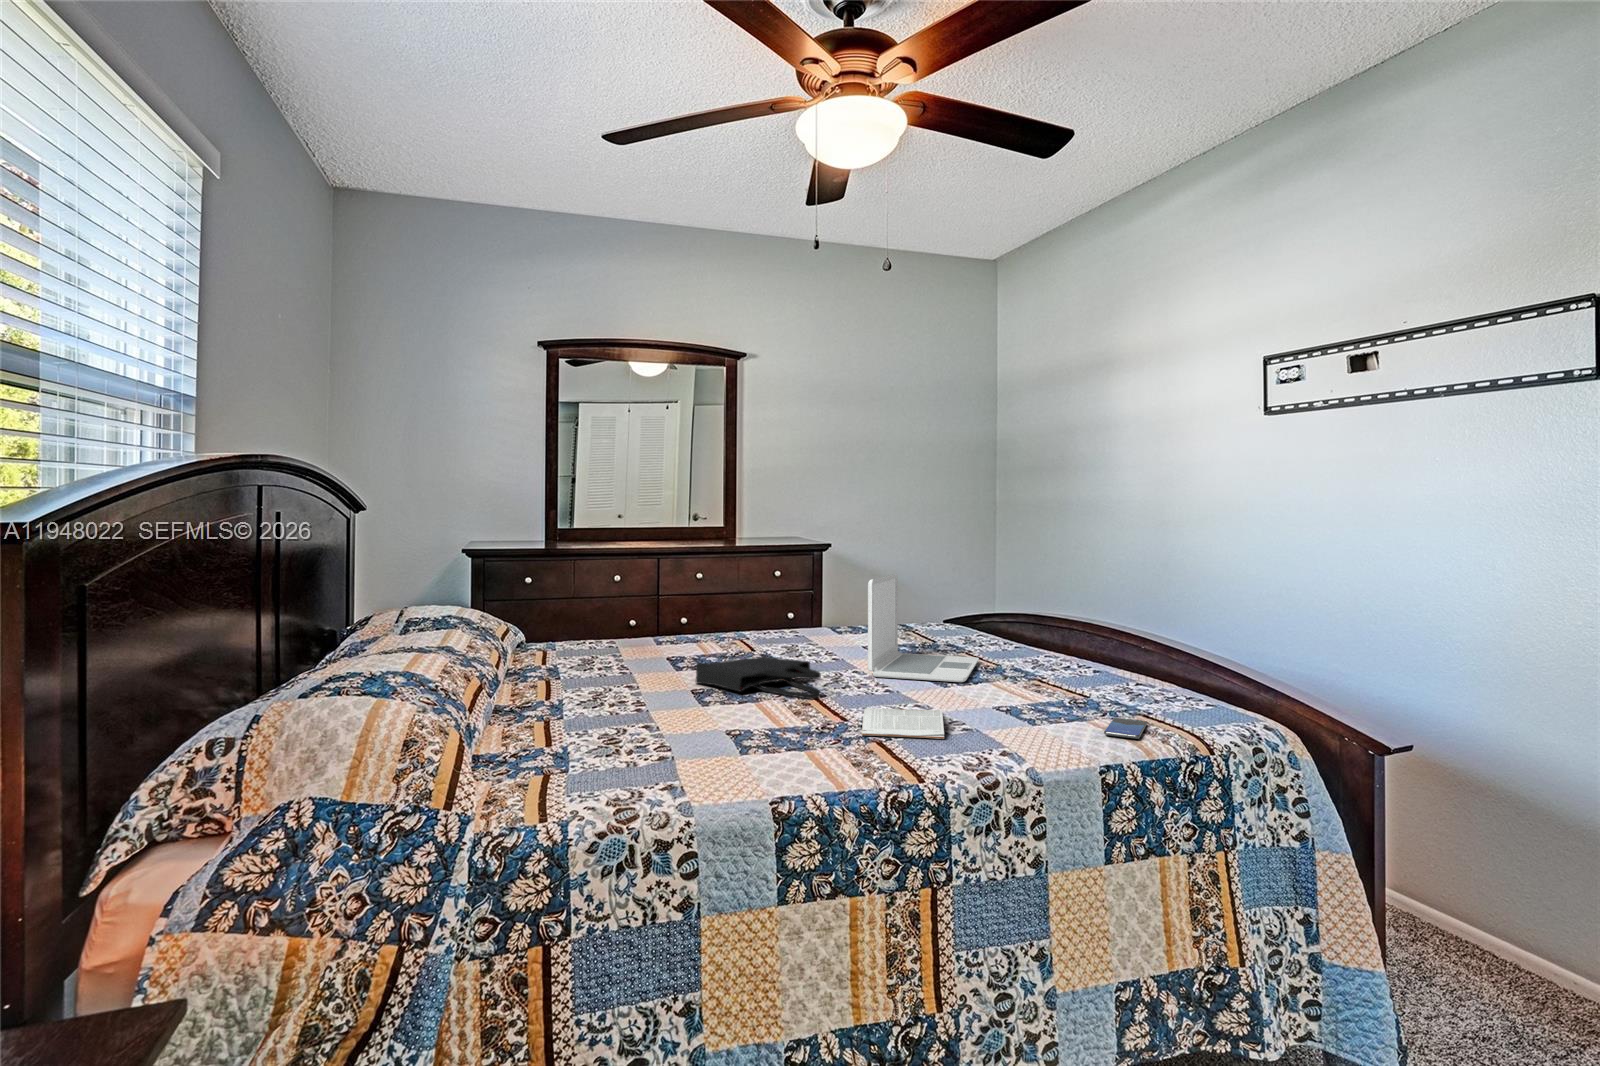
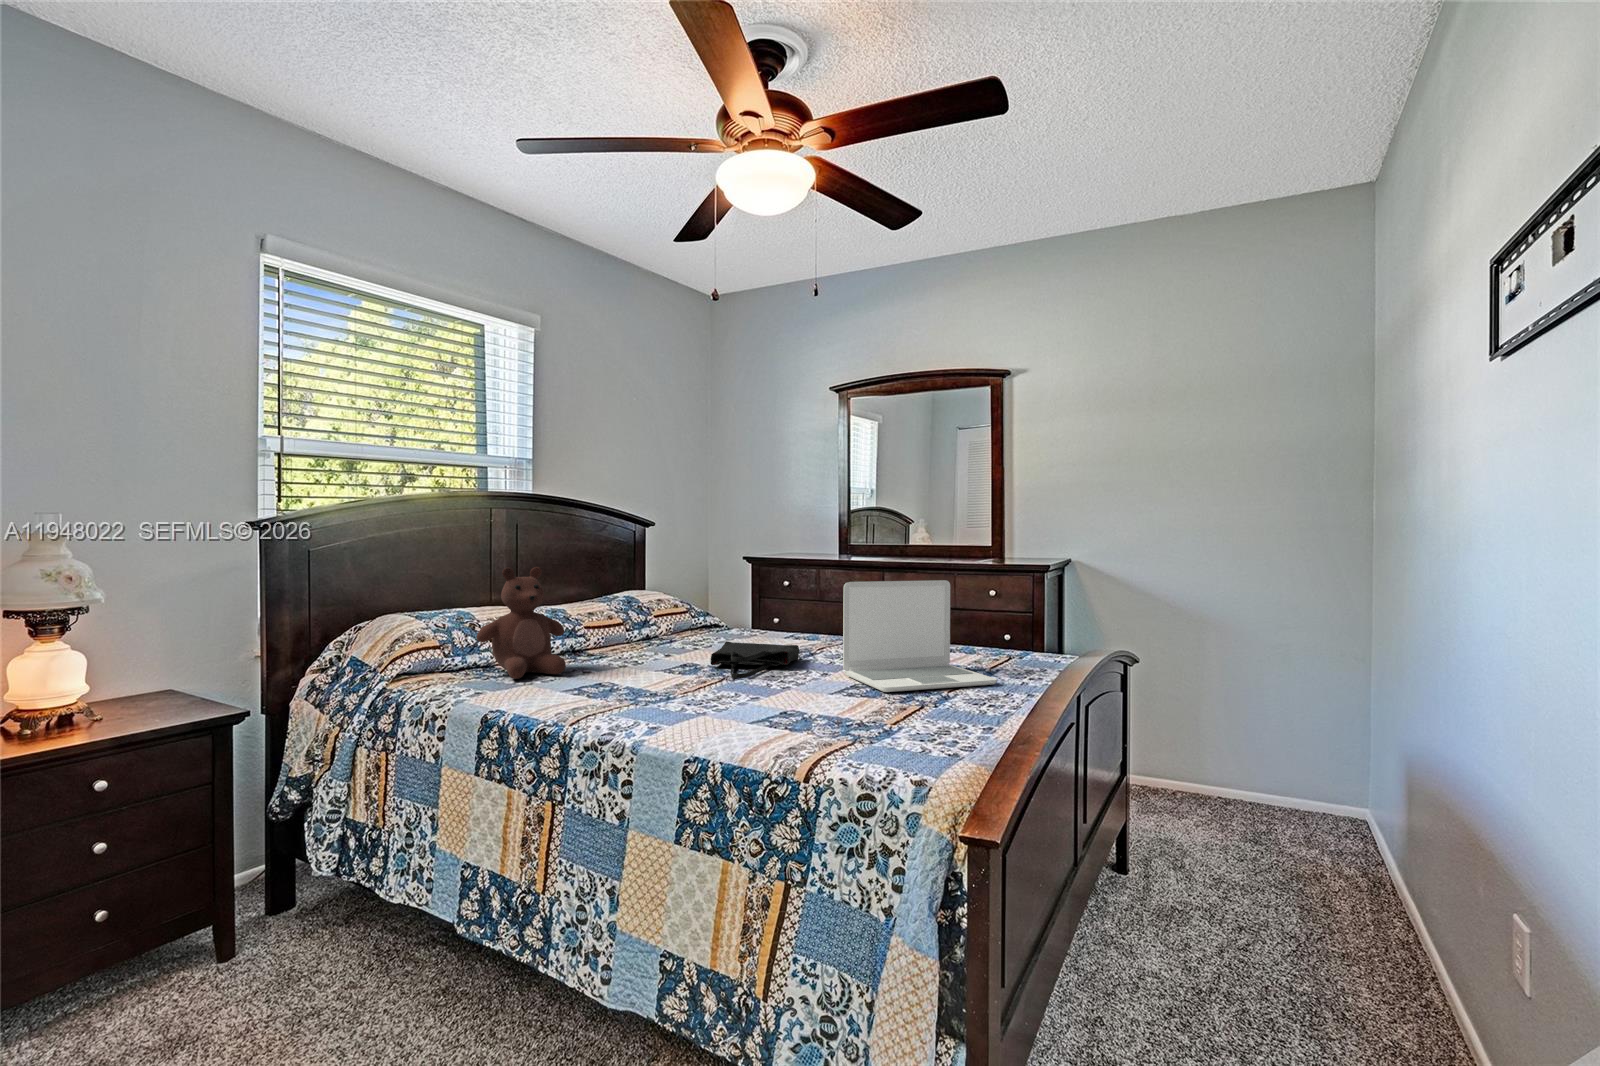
teddy bear: none [518,581,642,760] -> present [477,567,566,679]
magazine: present [862,708,944,739] -> none [647,683,755,713]
smartphone: present [1104,718,1147,739] -> none [765,735,840,749]

